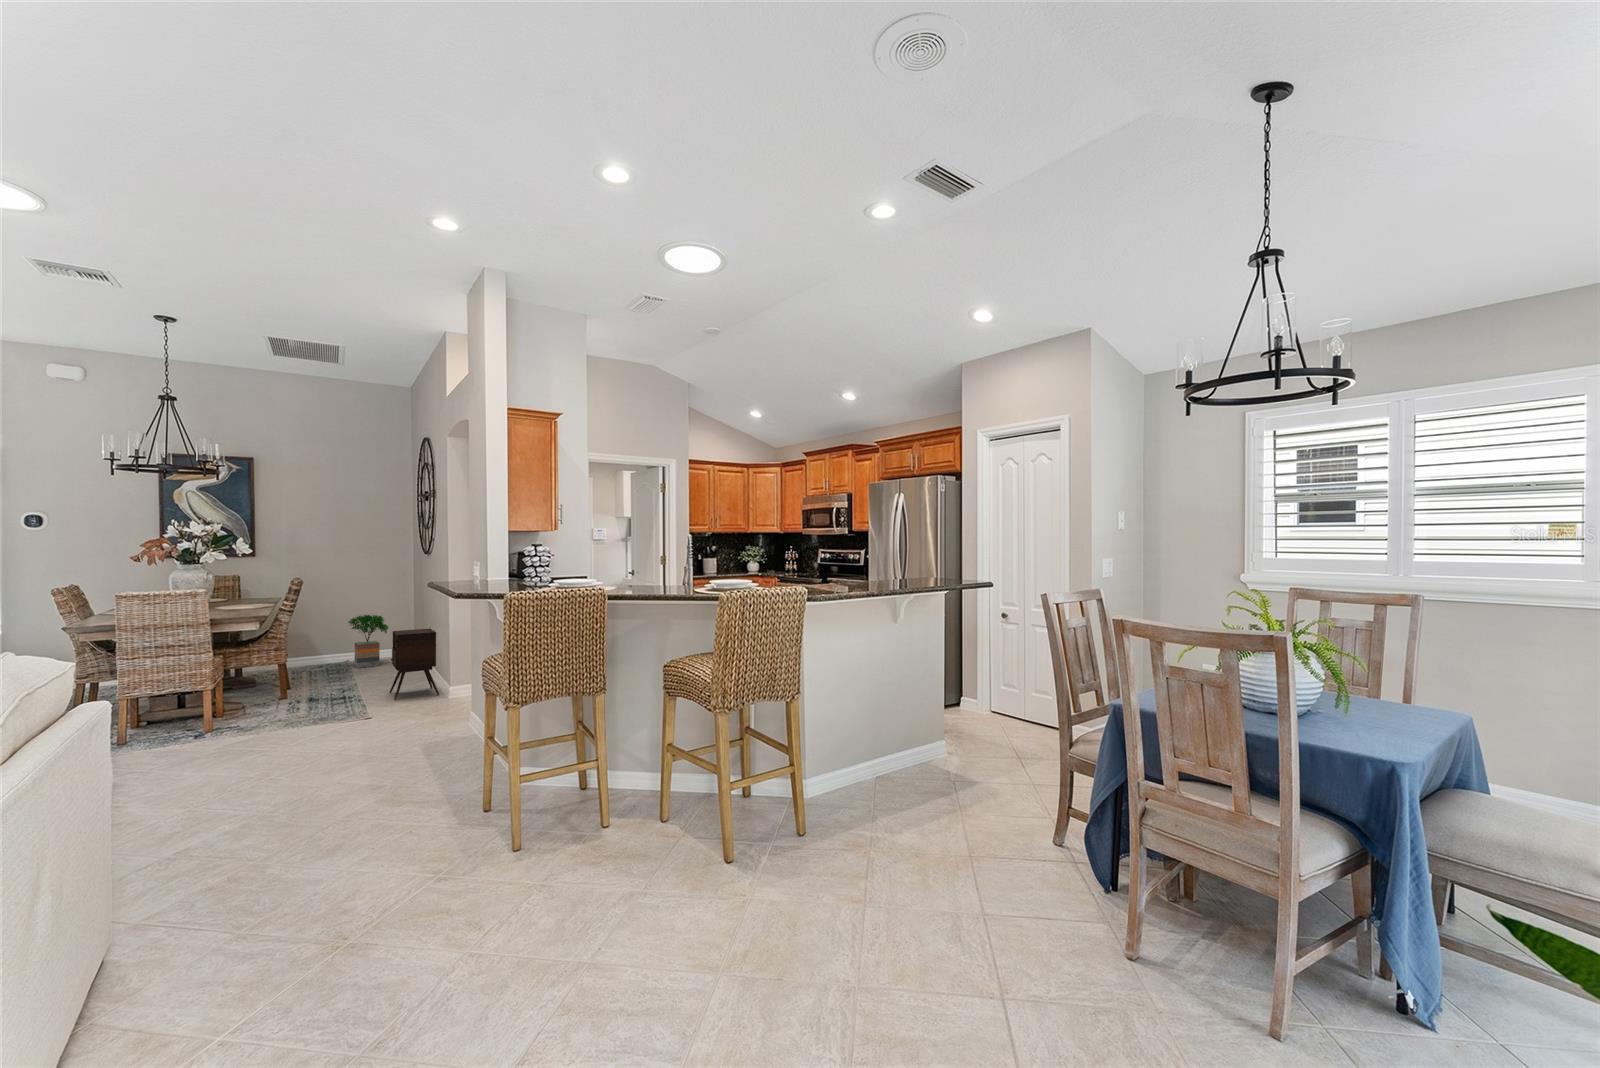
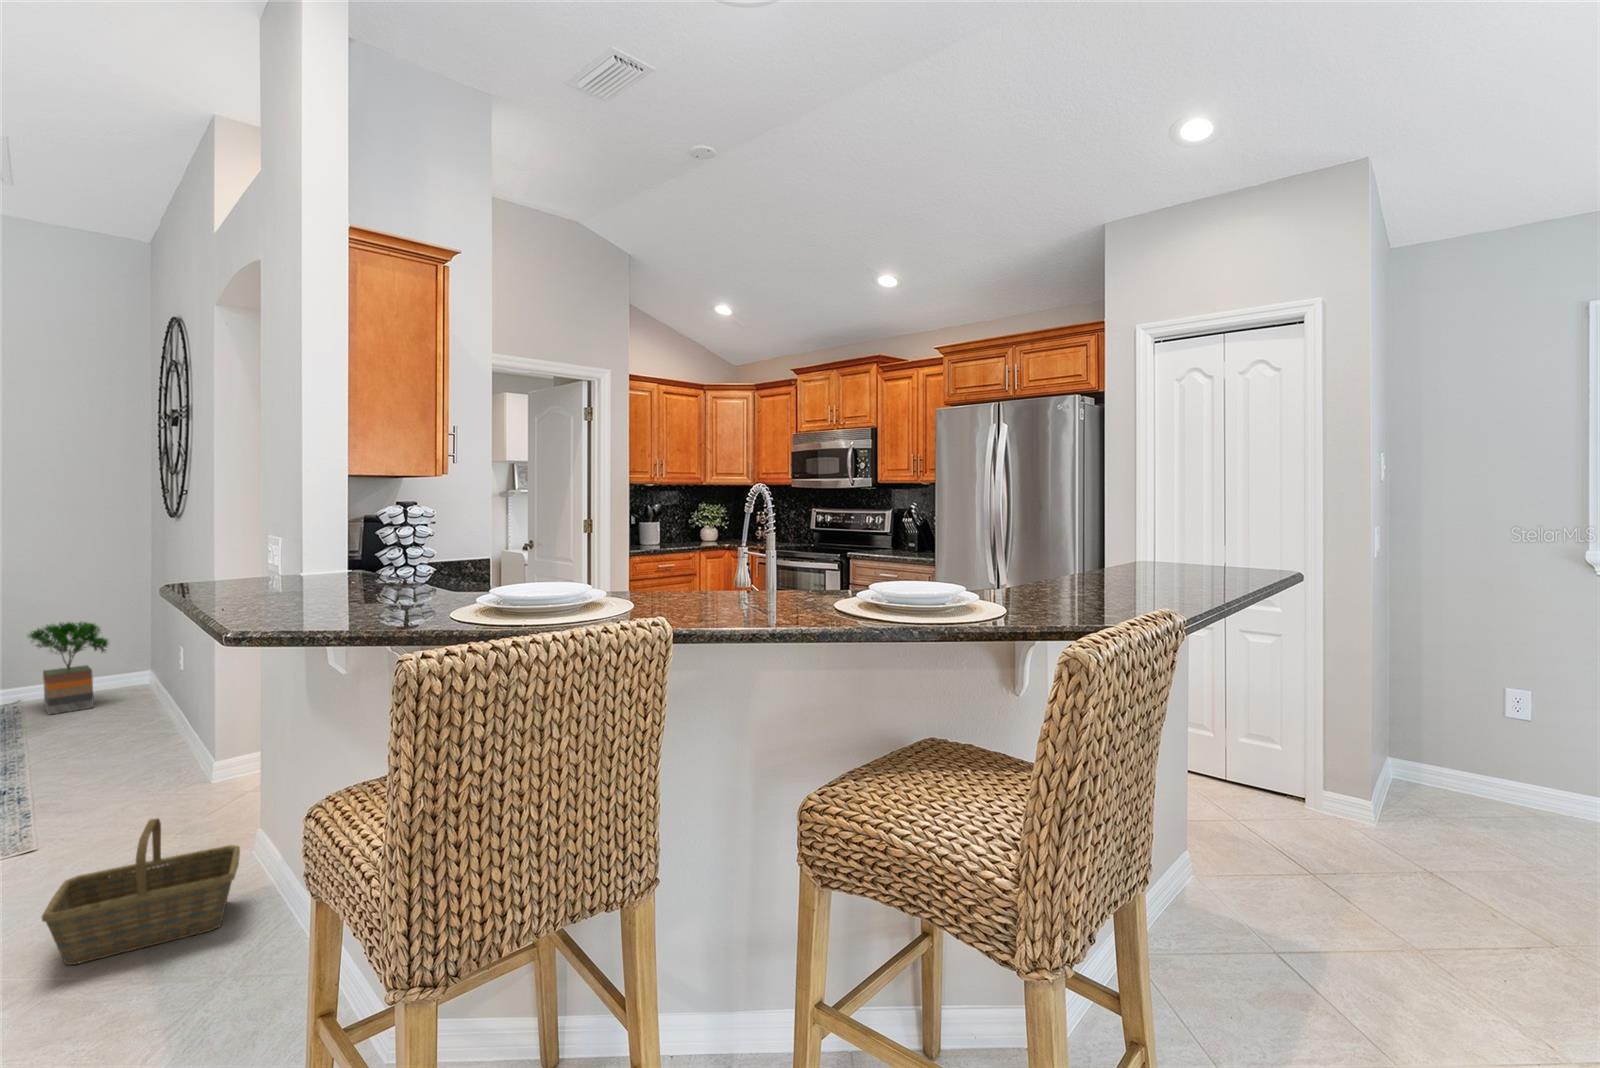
side table: present [390,628,439,700] -> none [101,651,205,791]
basket: none [379,695,457,754] -> present [42,818,240,965]

